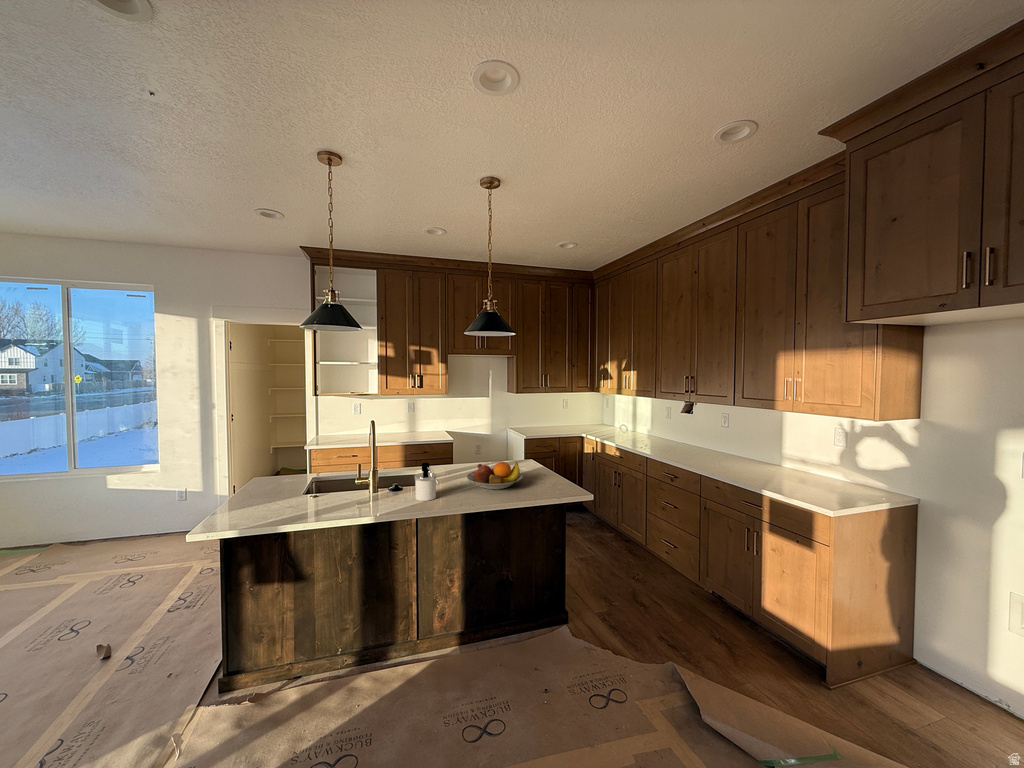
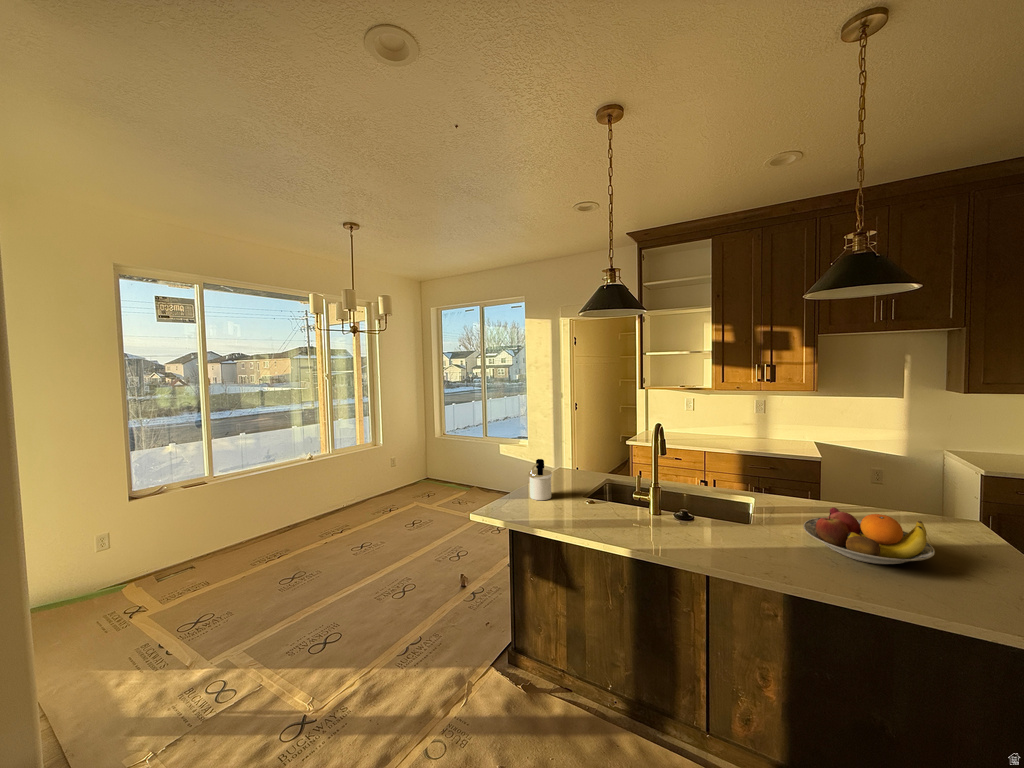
soap dispenser: present [415,463,437,501] -> present [529,459,552,500]

